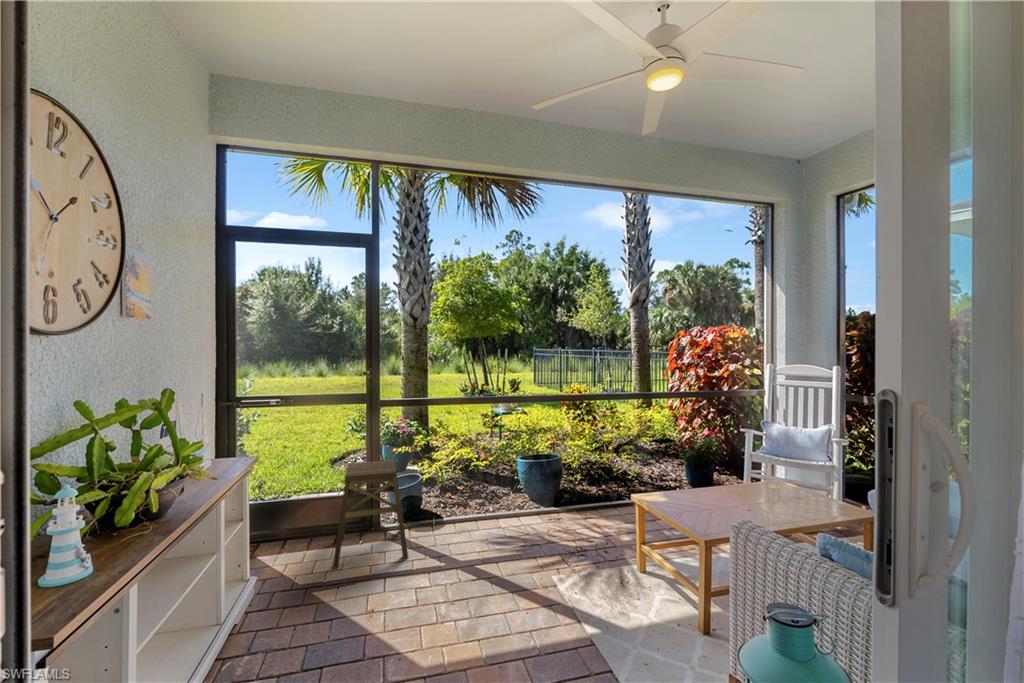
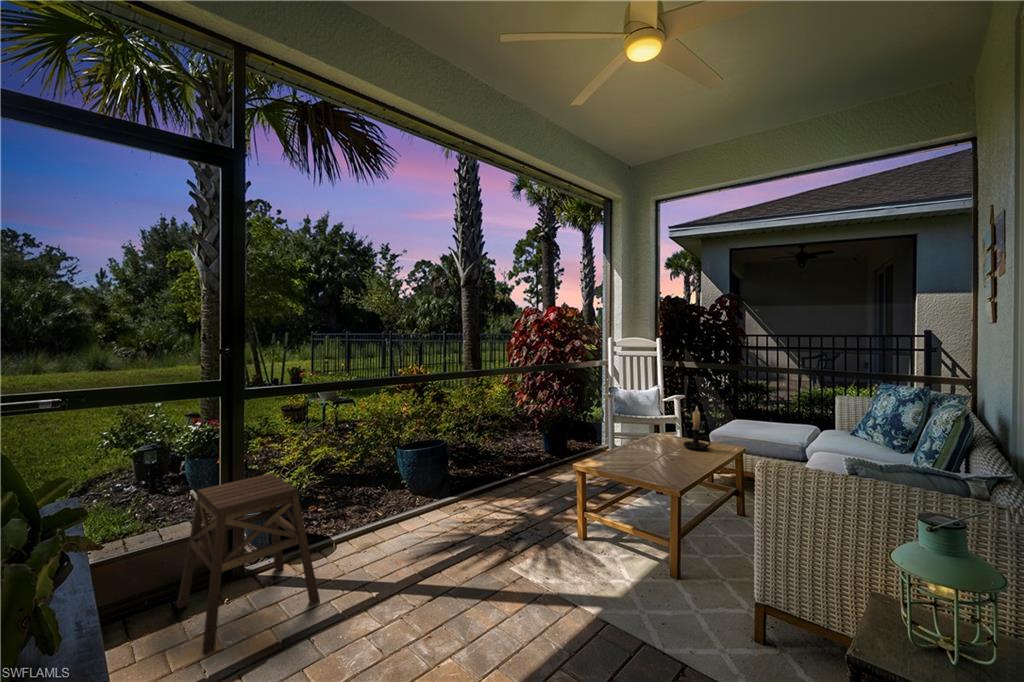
candle holder: none [795,450,828,508] -> present [684,406,711,451]

